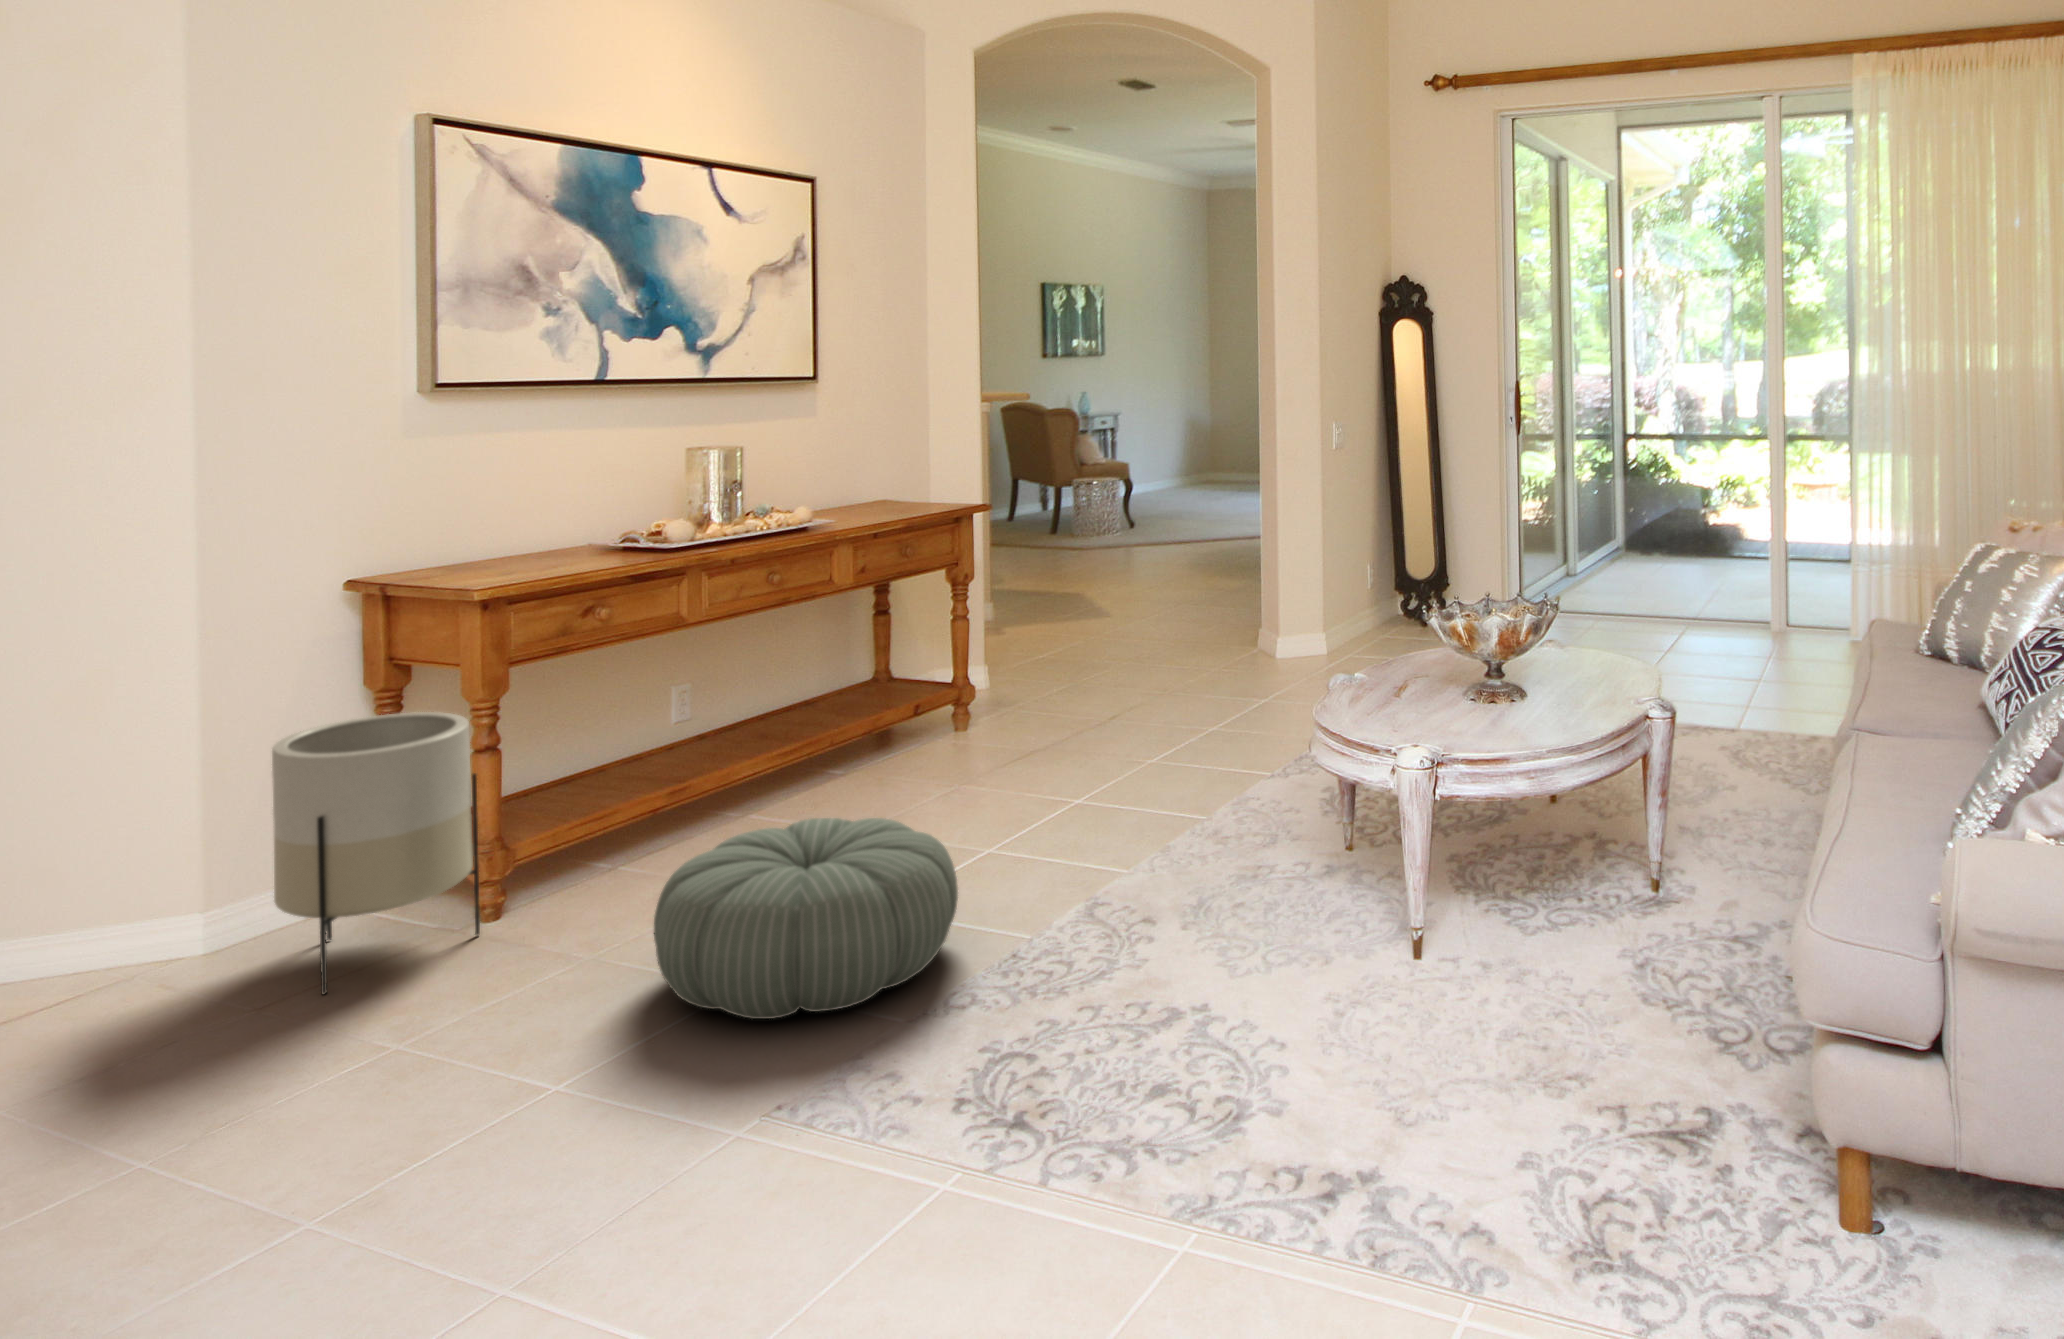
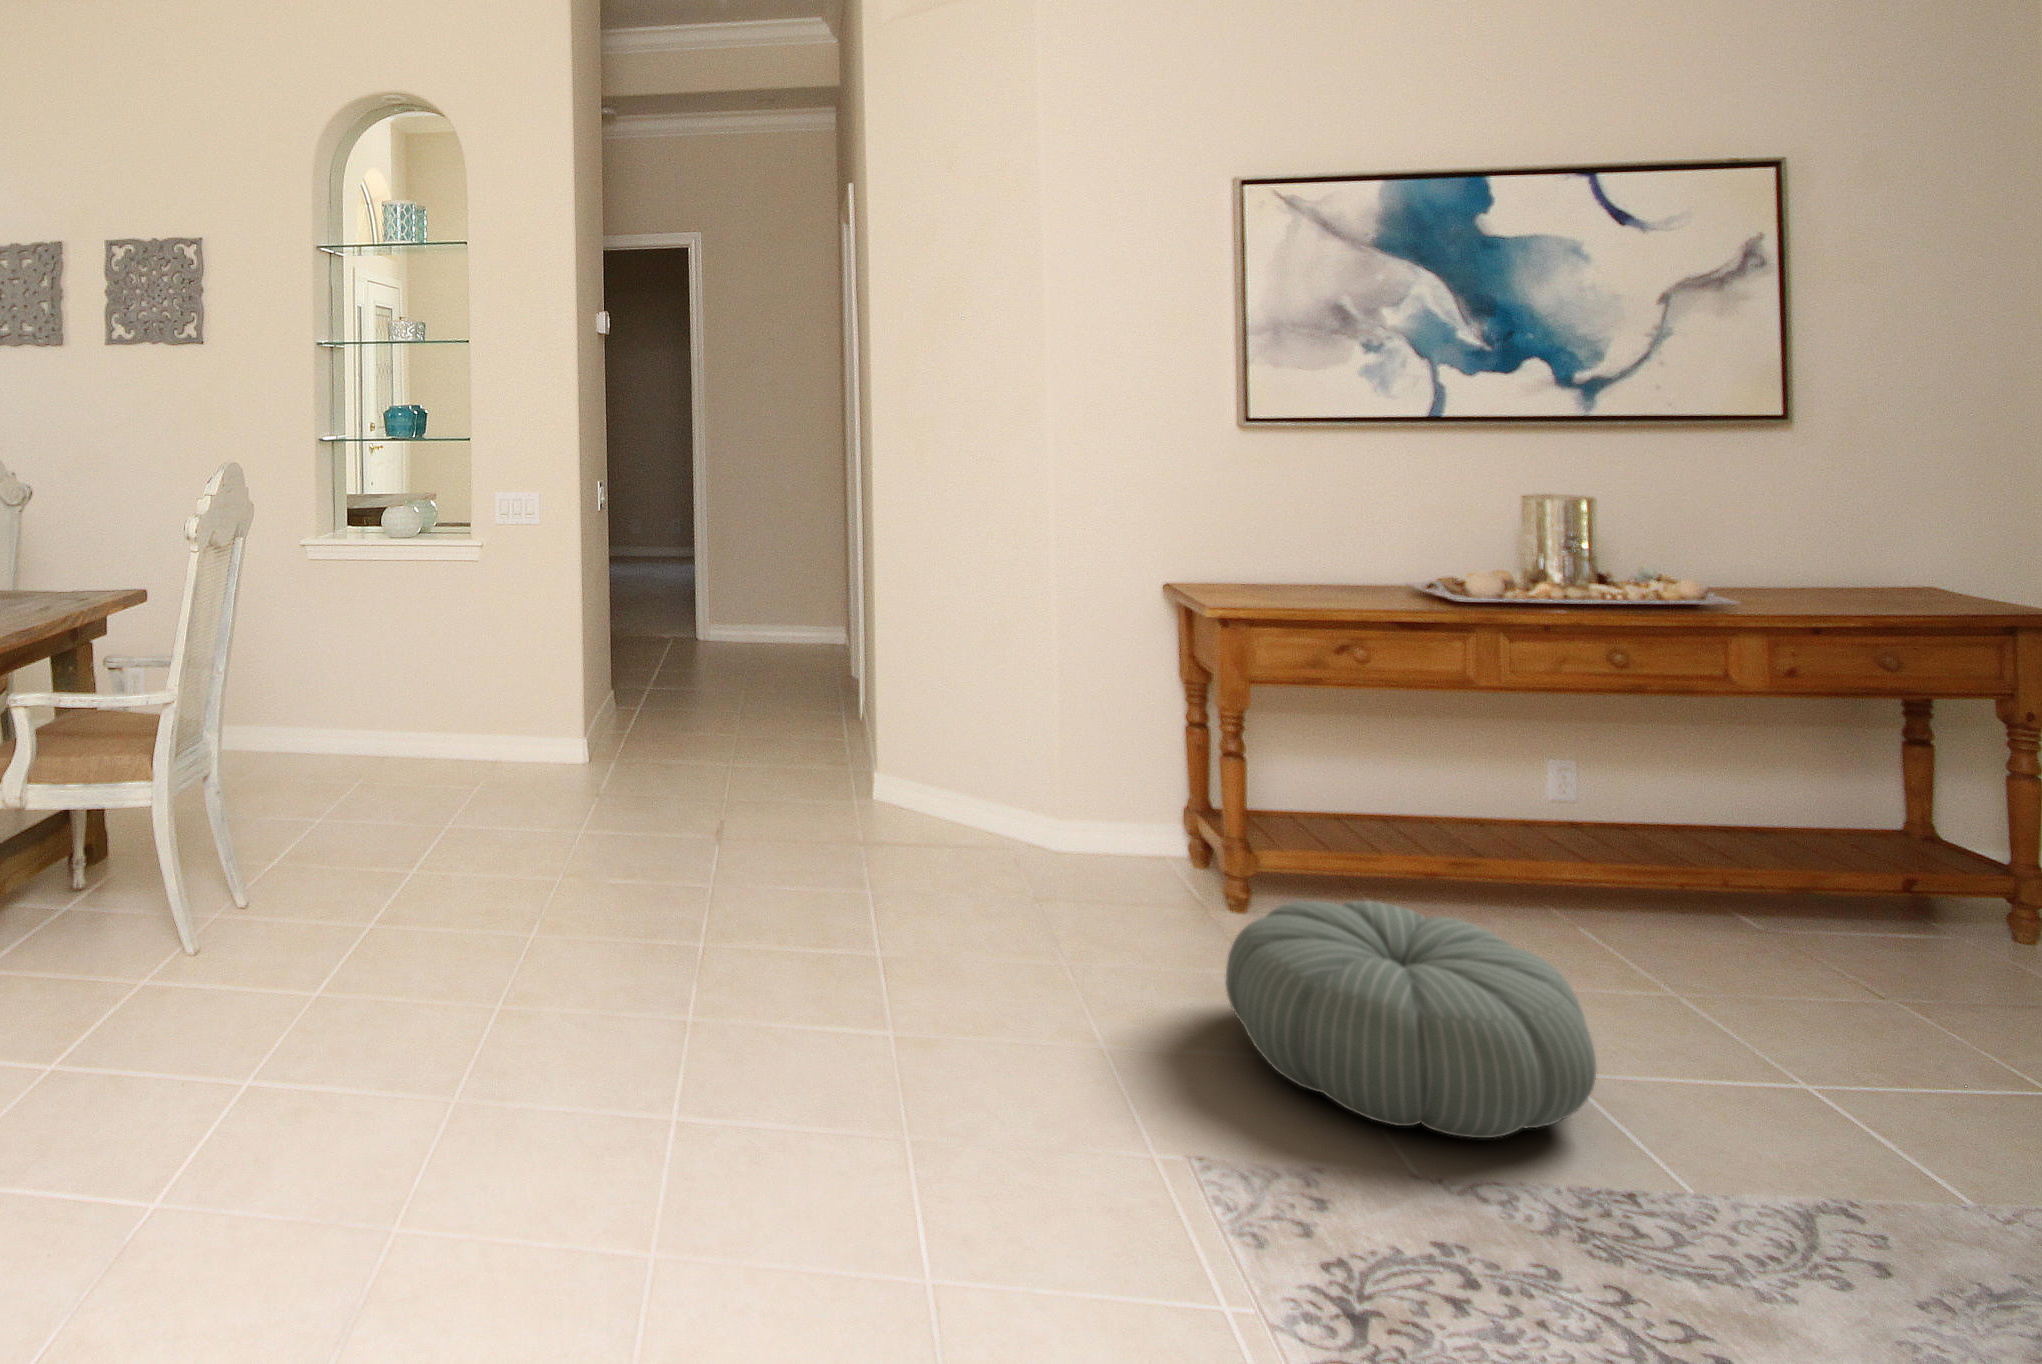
planter: present [272,712,480,995] -> none [1067,684,1217,900]

